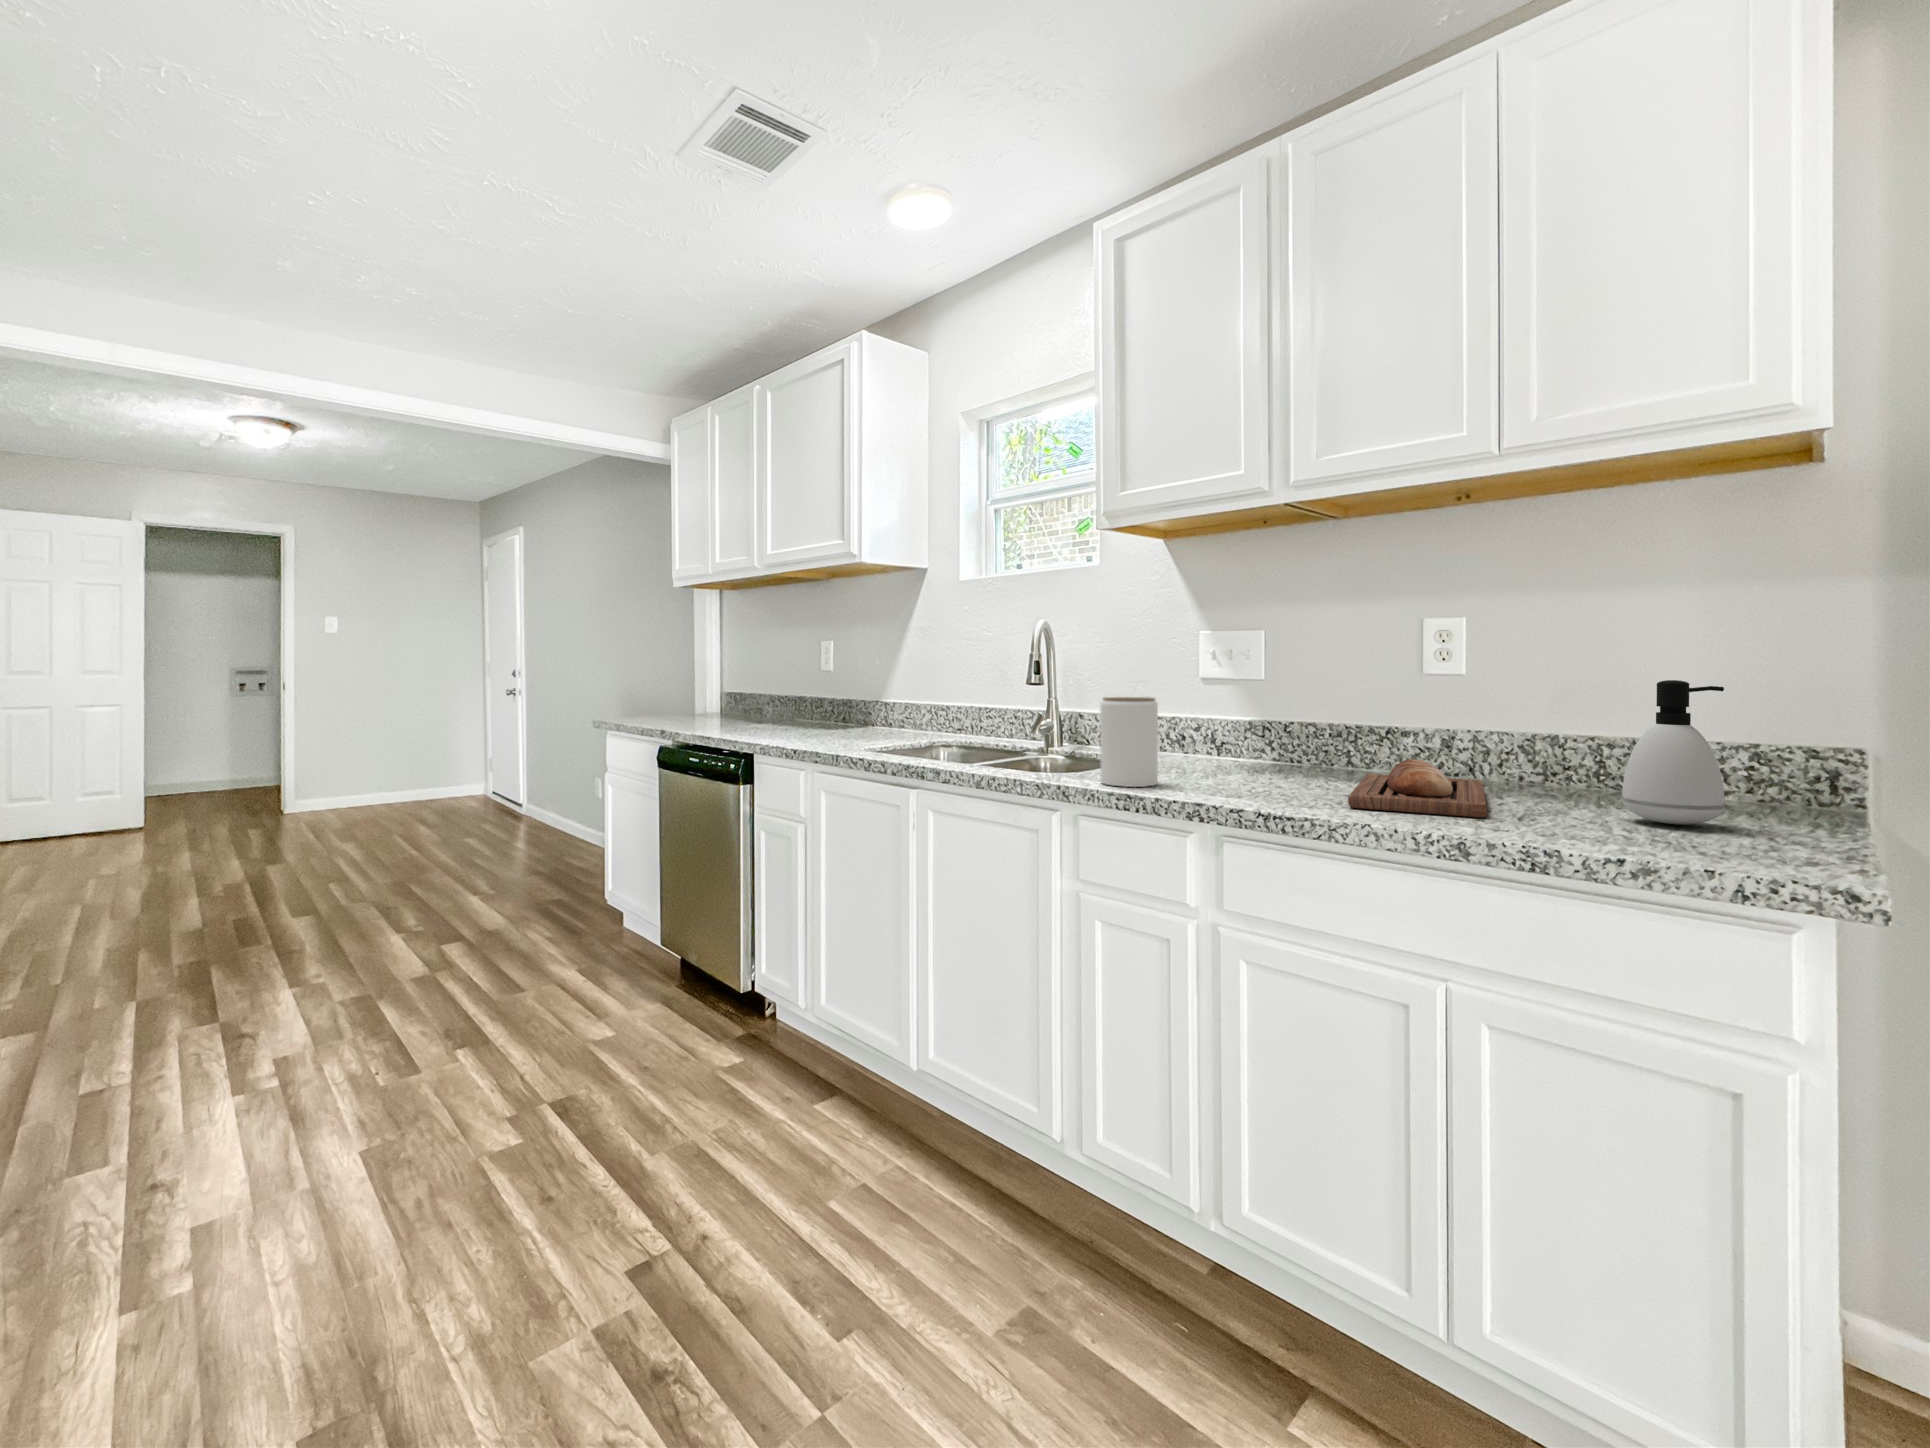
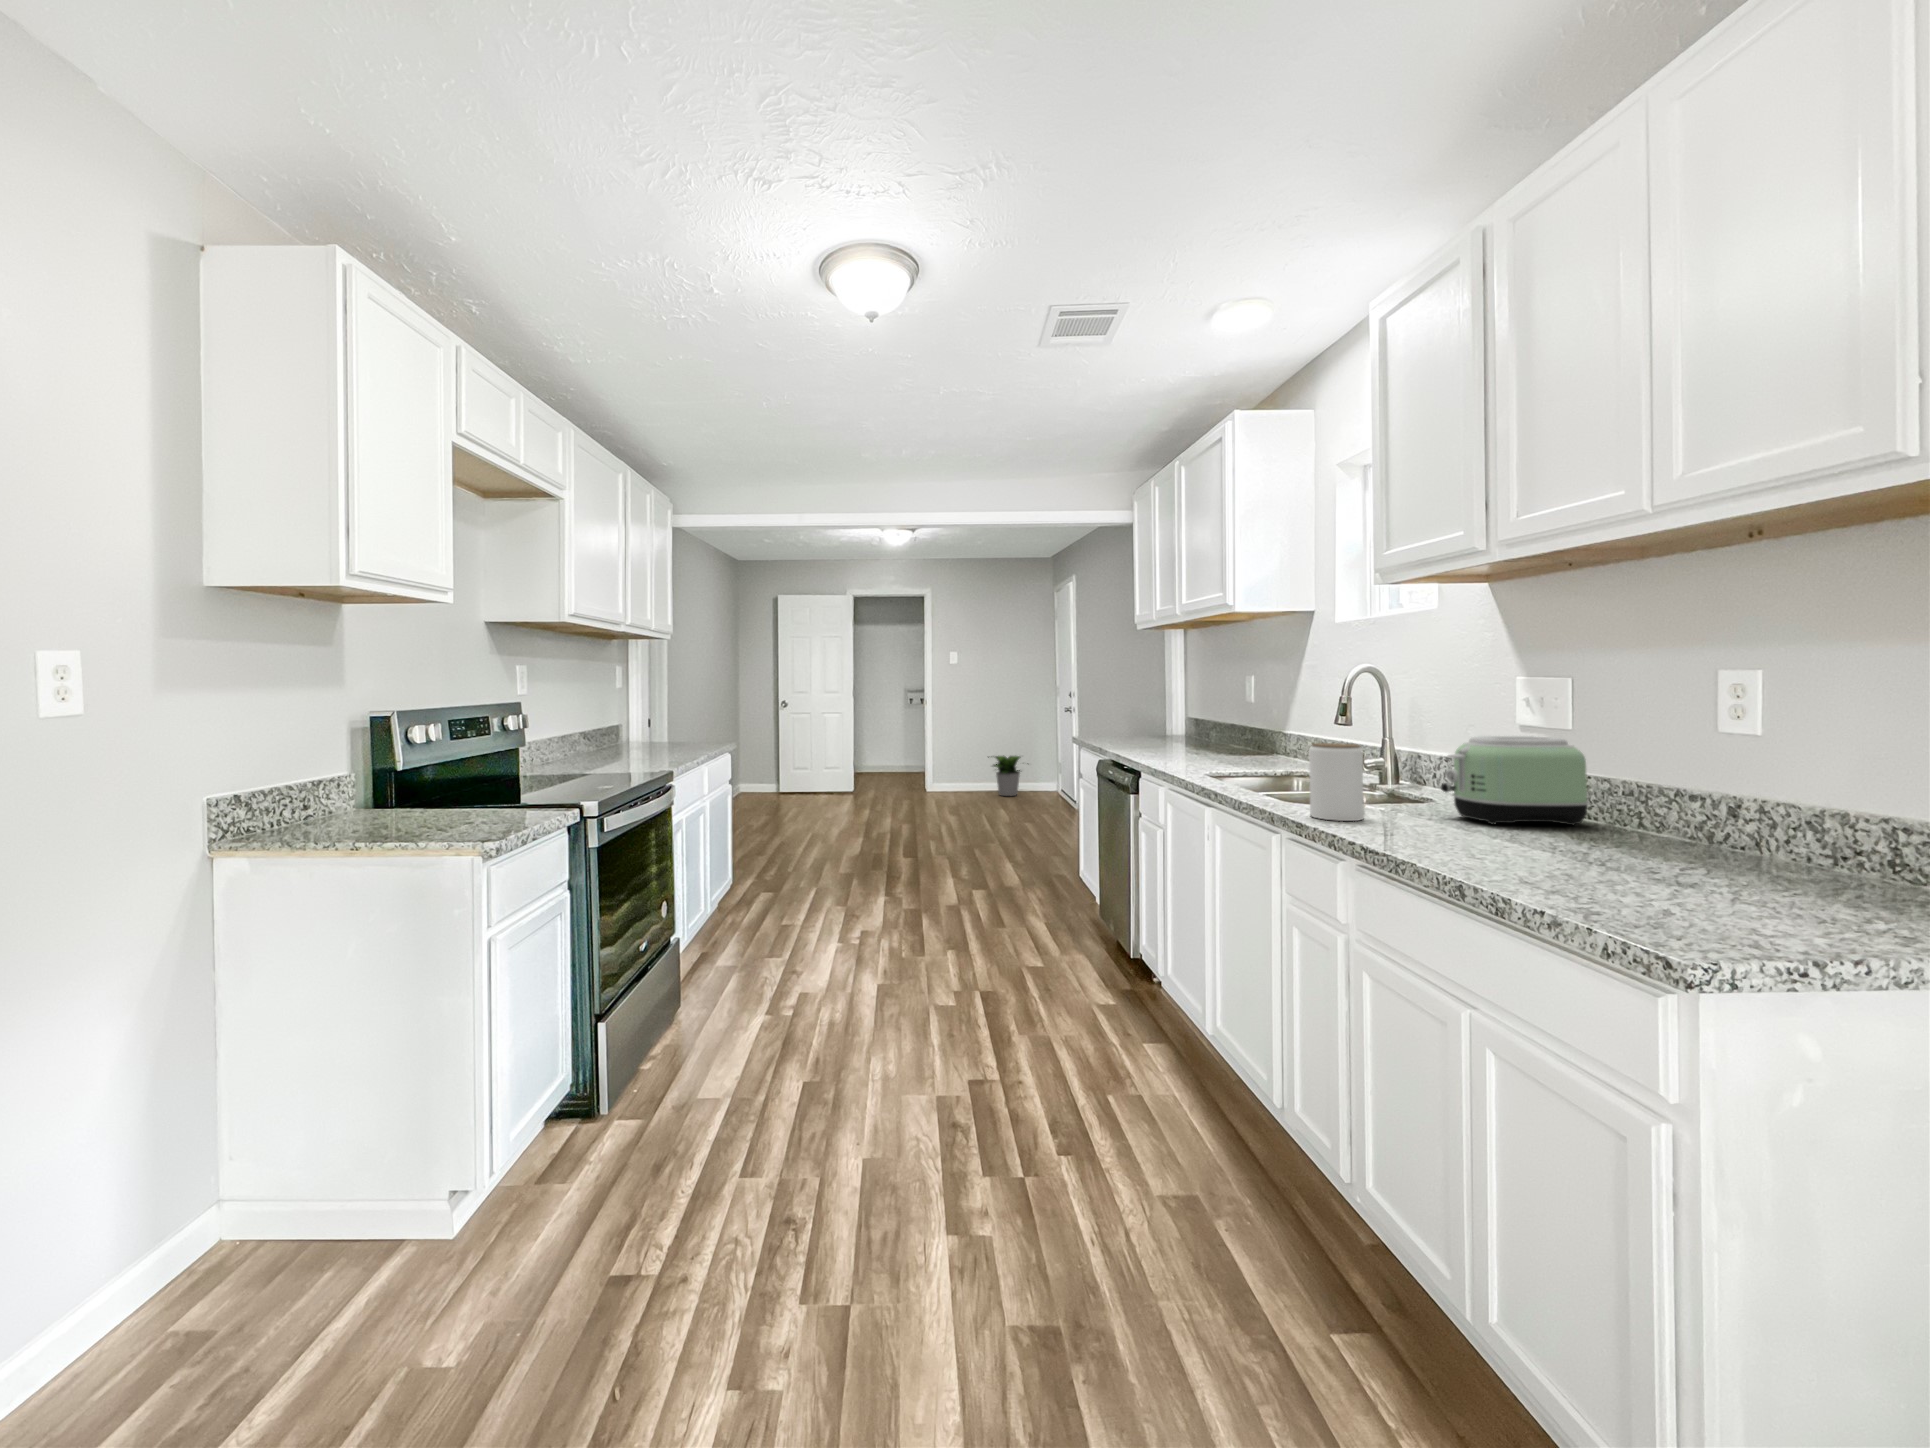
soap dispenser: present [1622,680,1724,824] -> none [1730,756,1856,913]
toaster: none [1197,685,1310,775] -> present [1441,736,1589,825]
potted plant: none [379,751,450,808] -> present [988,756,1021,796]
bread loaf: present [1348,759,1487,818] -> none [1461,820,1708,877]

